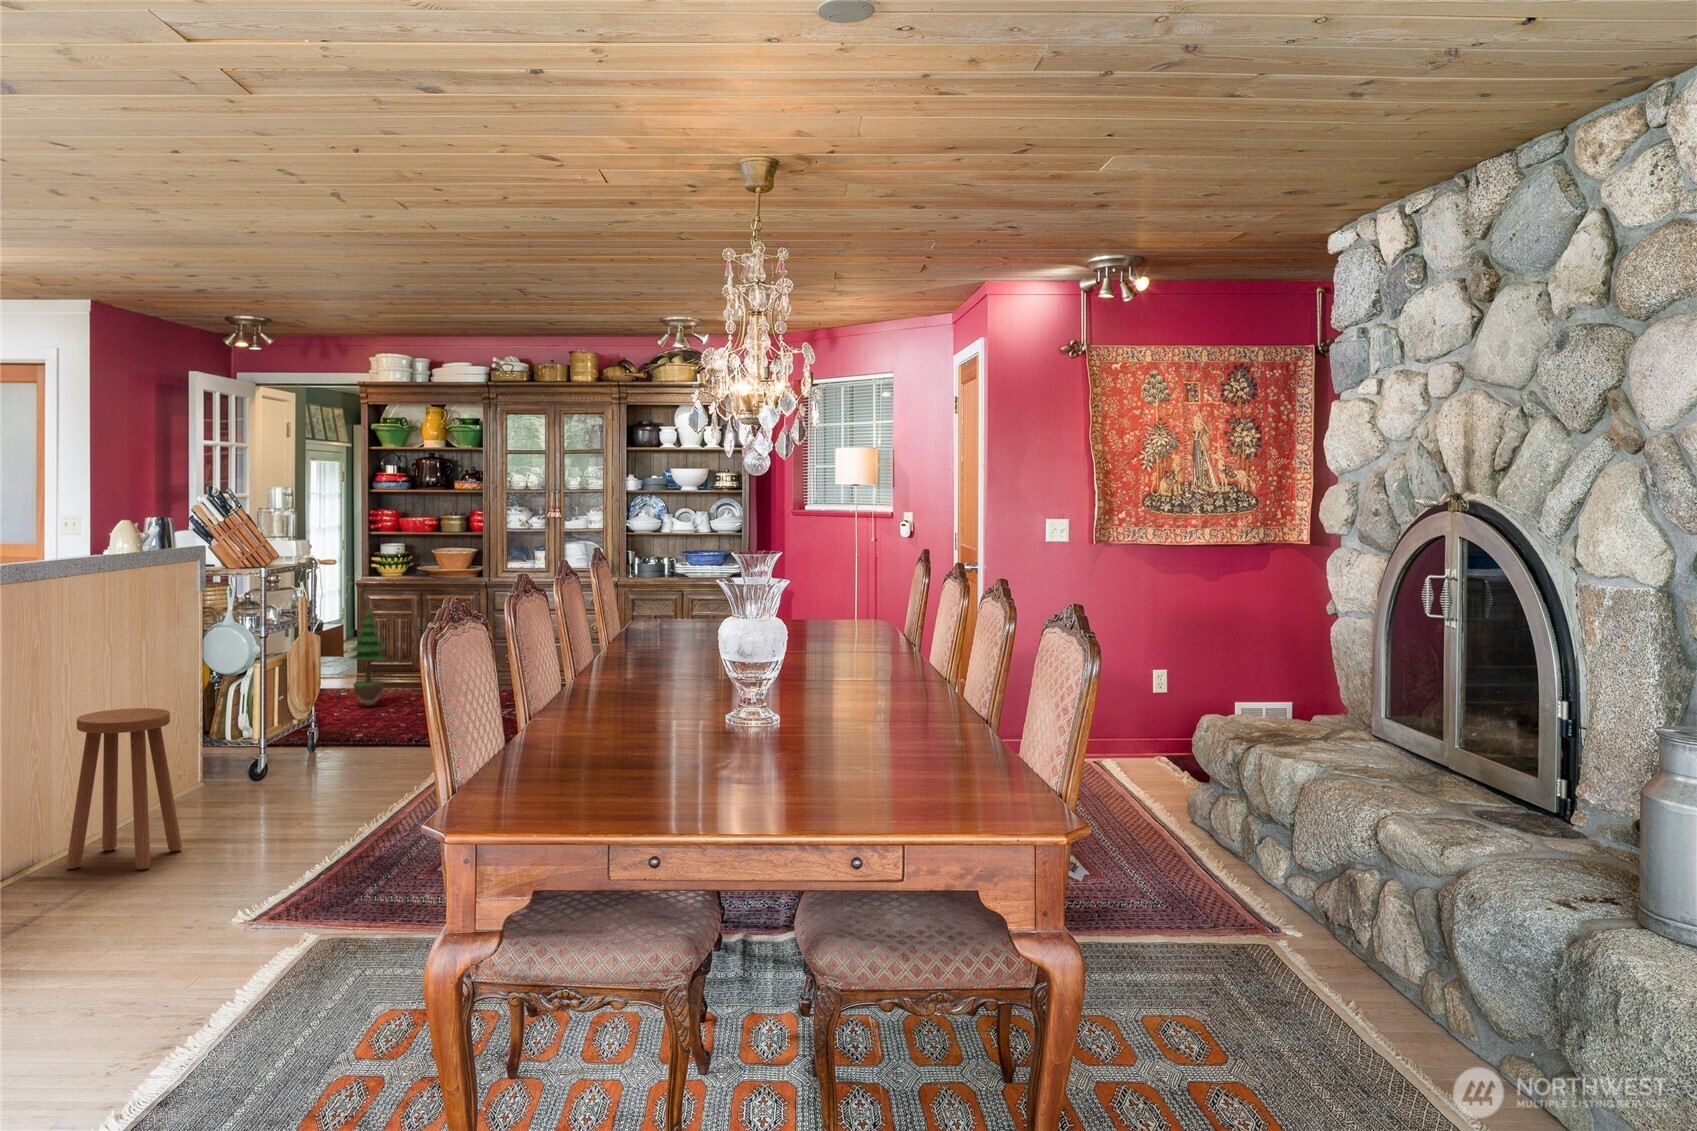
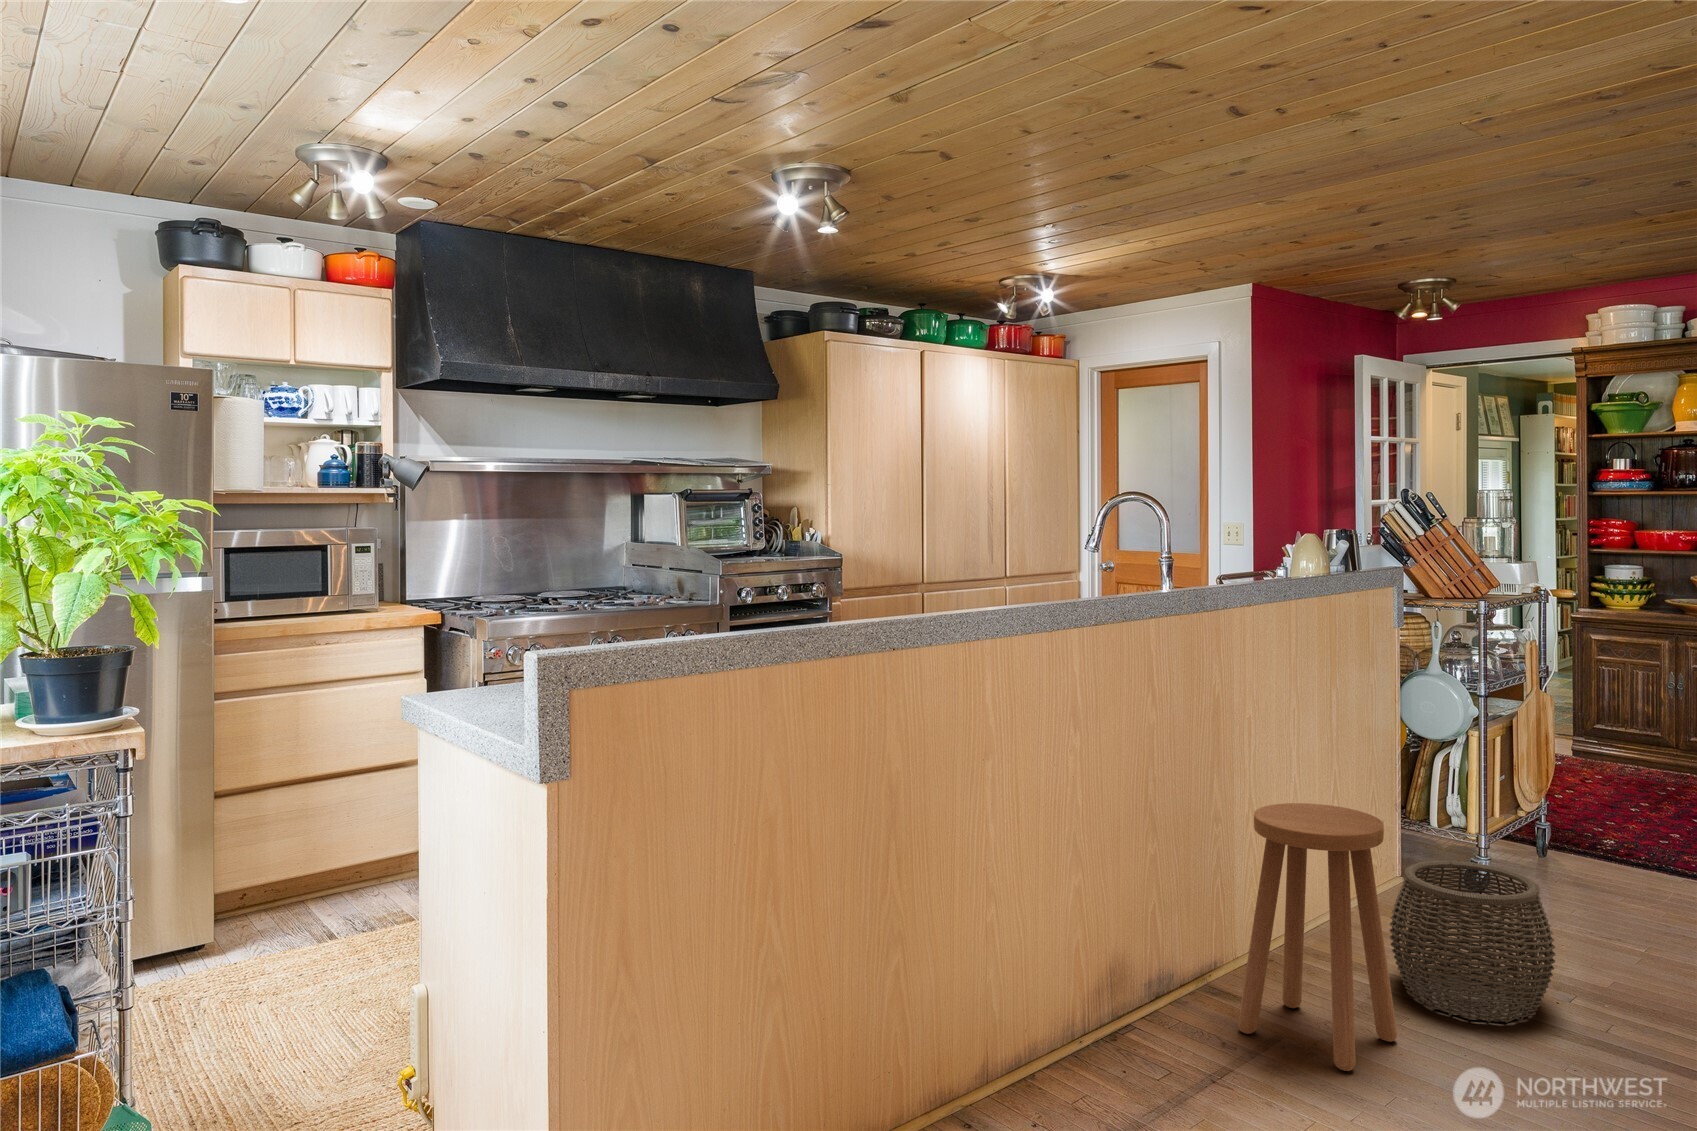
potted tree: present [350,608,386,706] -> none [1576,653,1639,798]
woven basket: none [183,738,286,832] -> present [1389,861,1556,1023]

